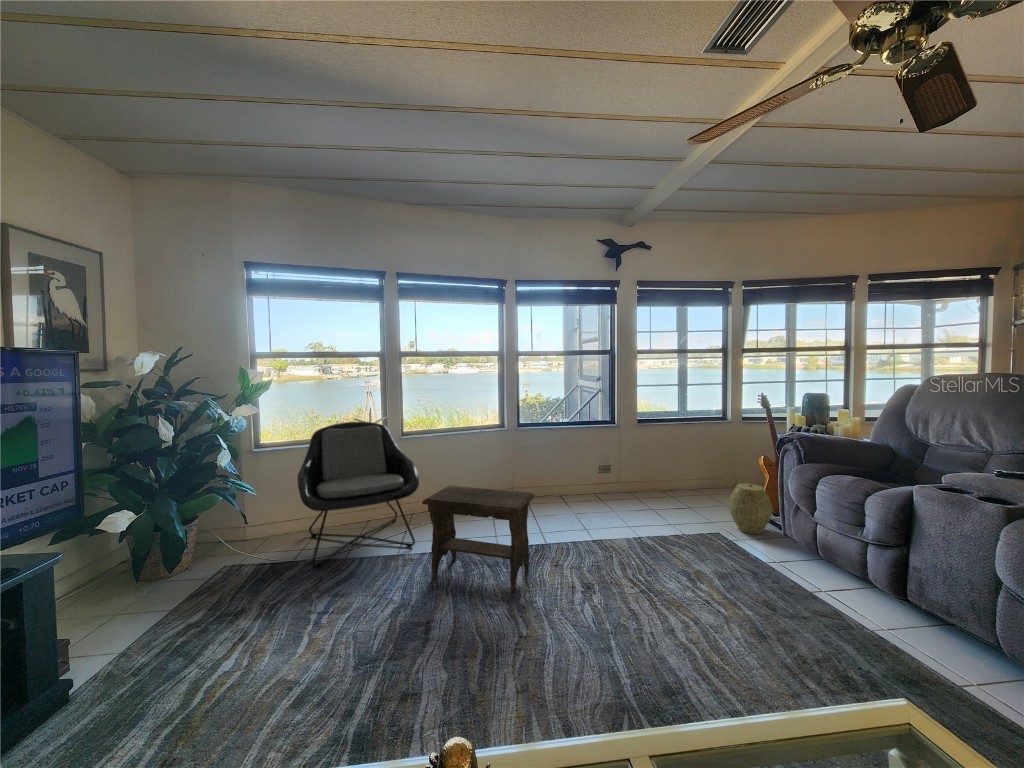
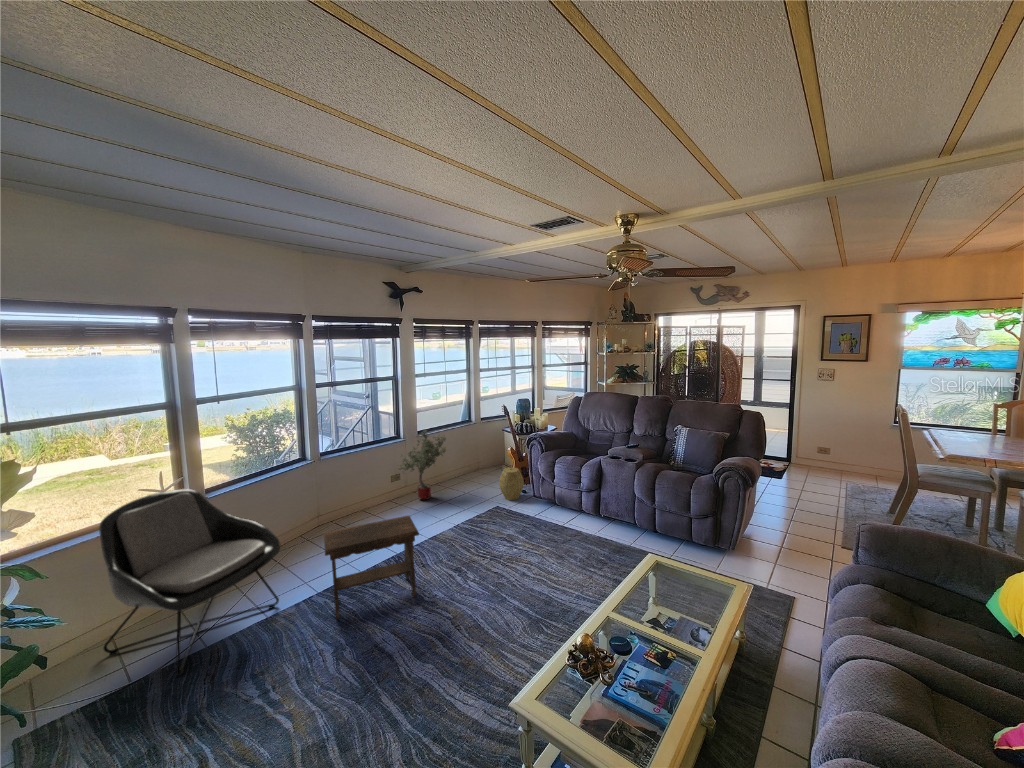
potted tree: none [595,415,666,502] -> present [398,430,446,500]

